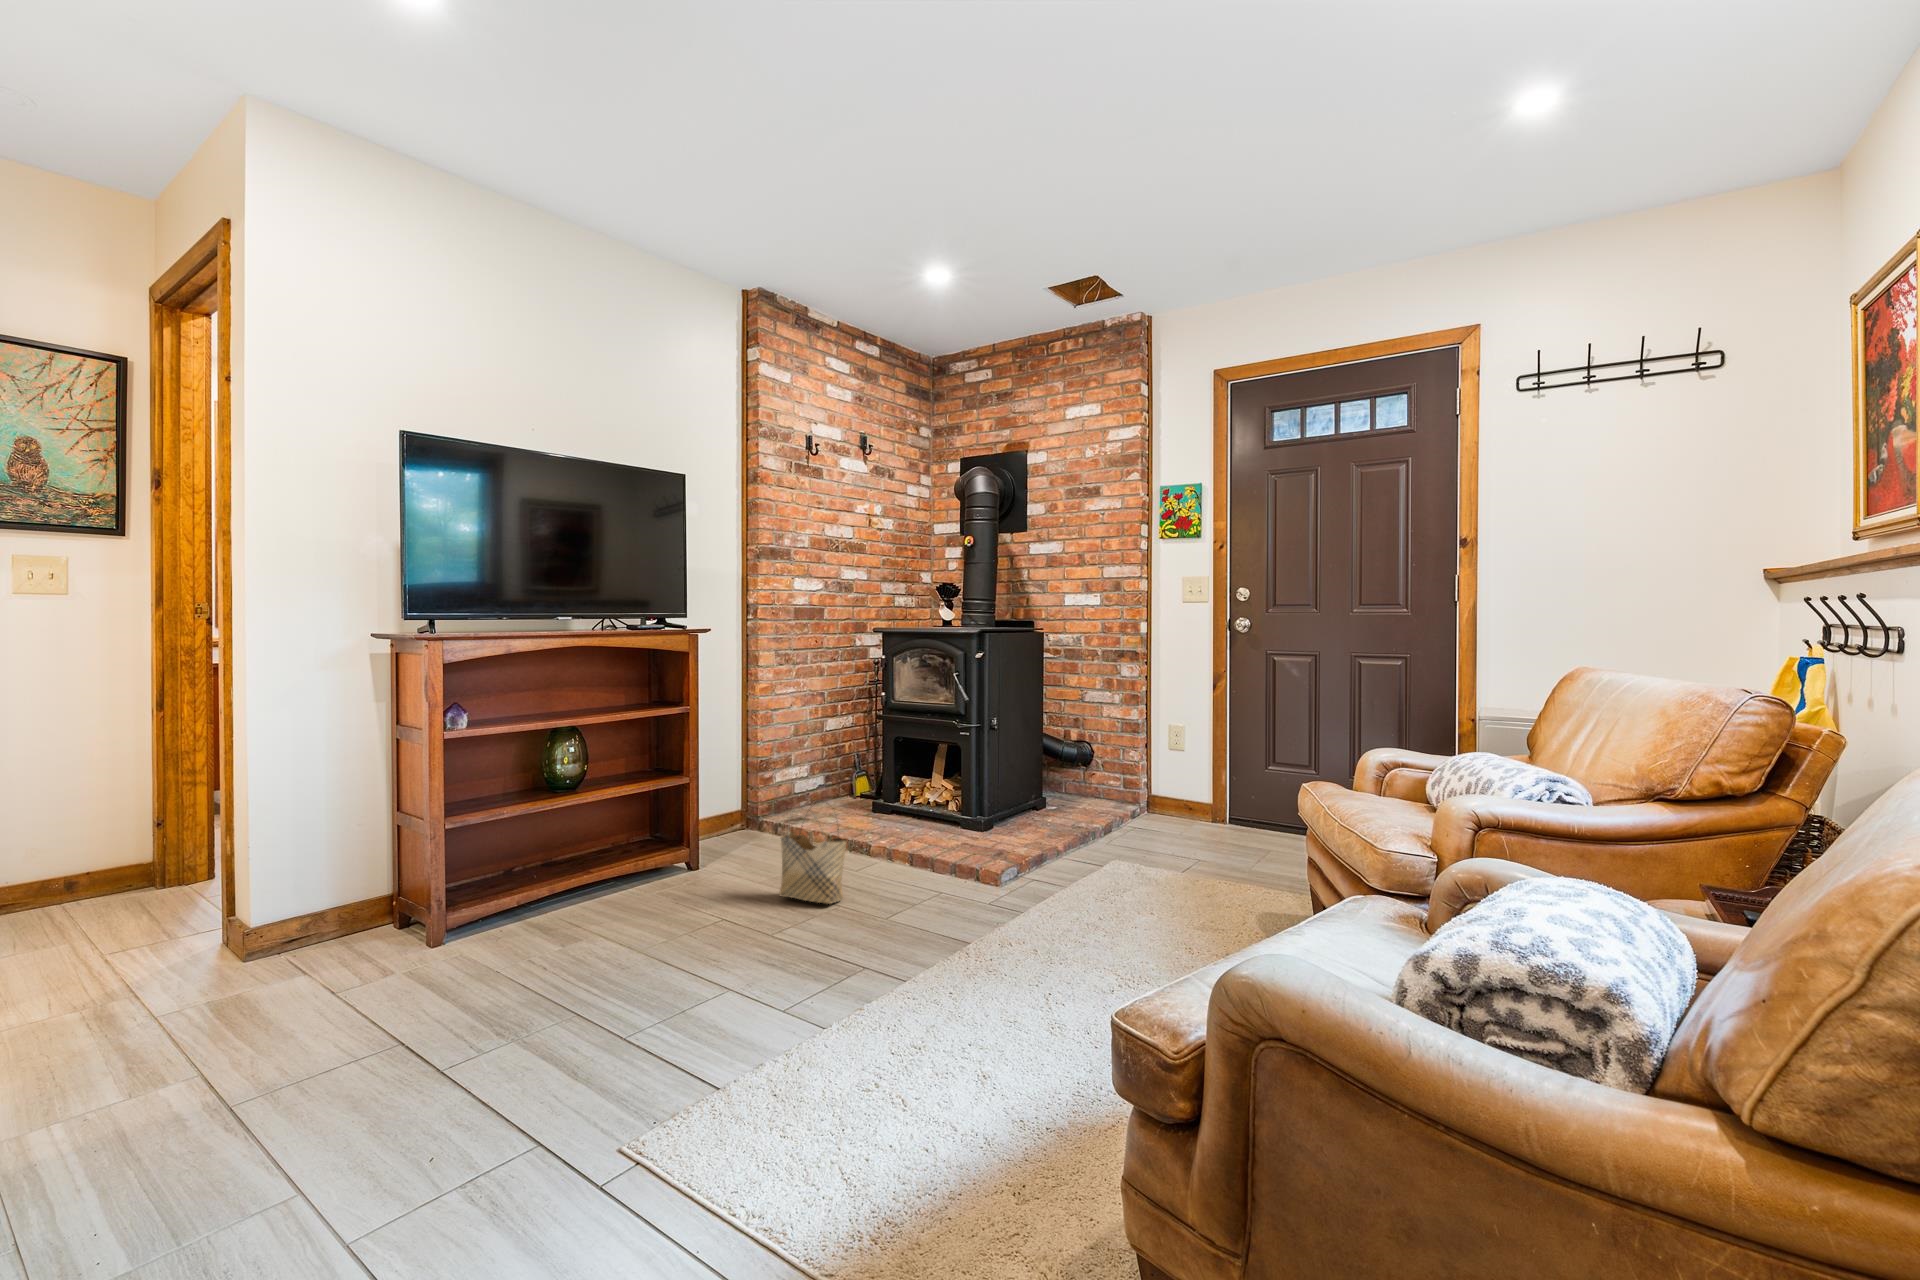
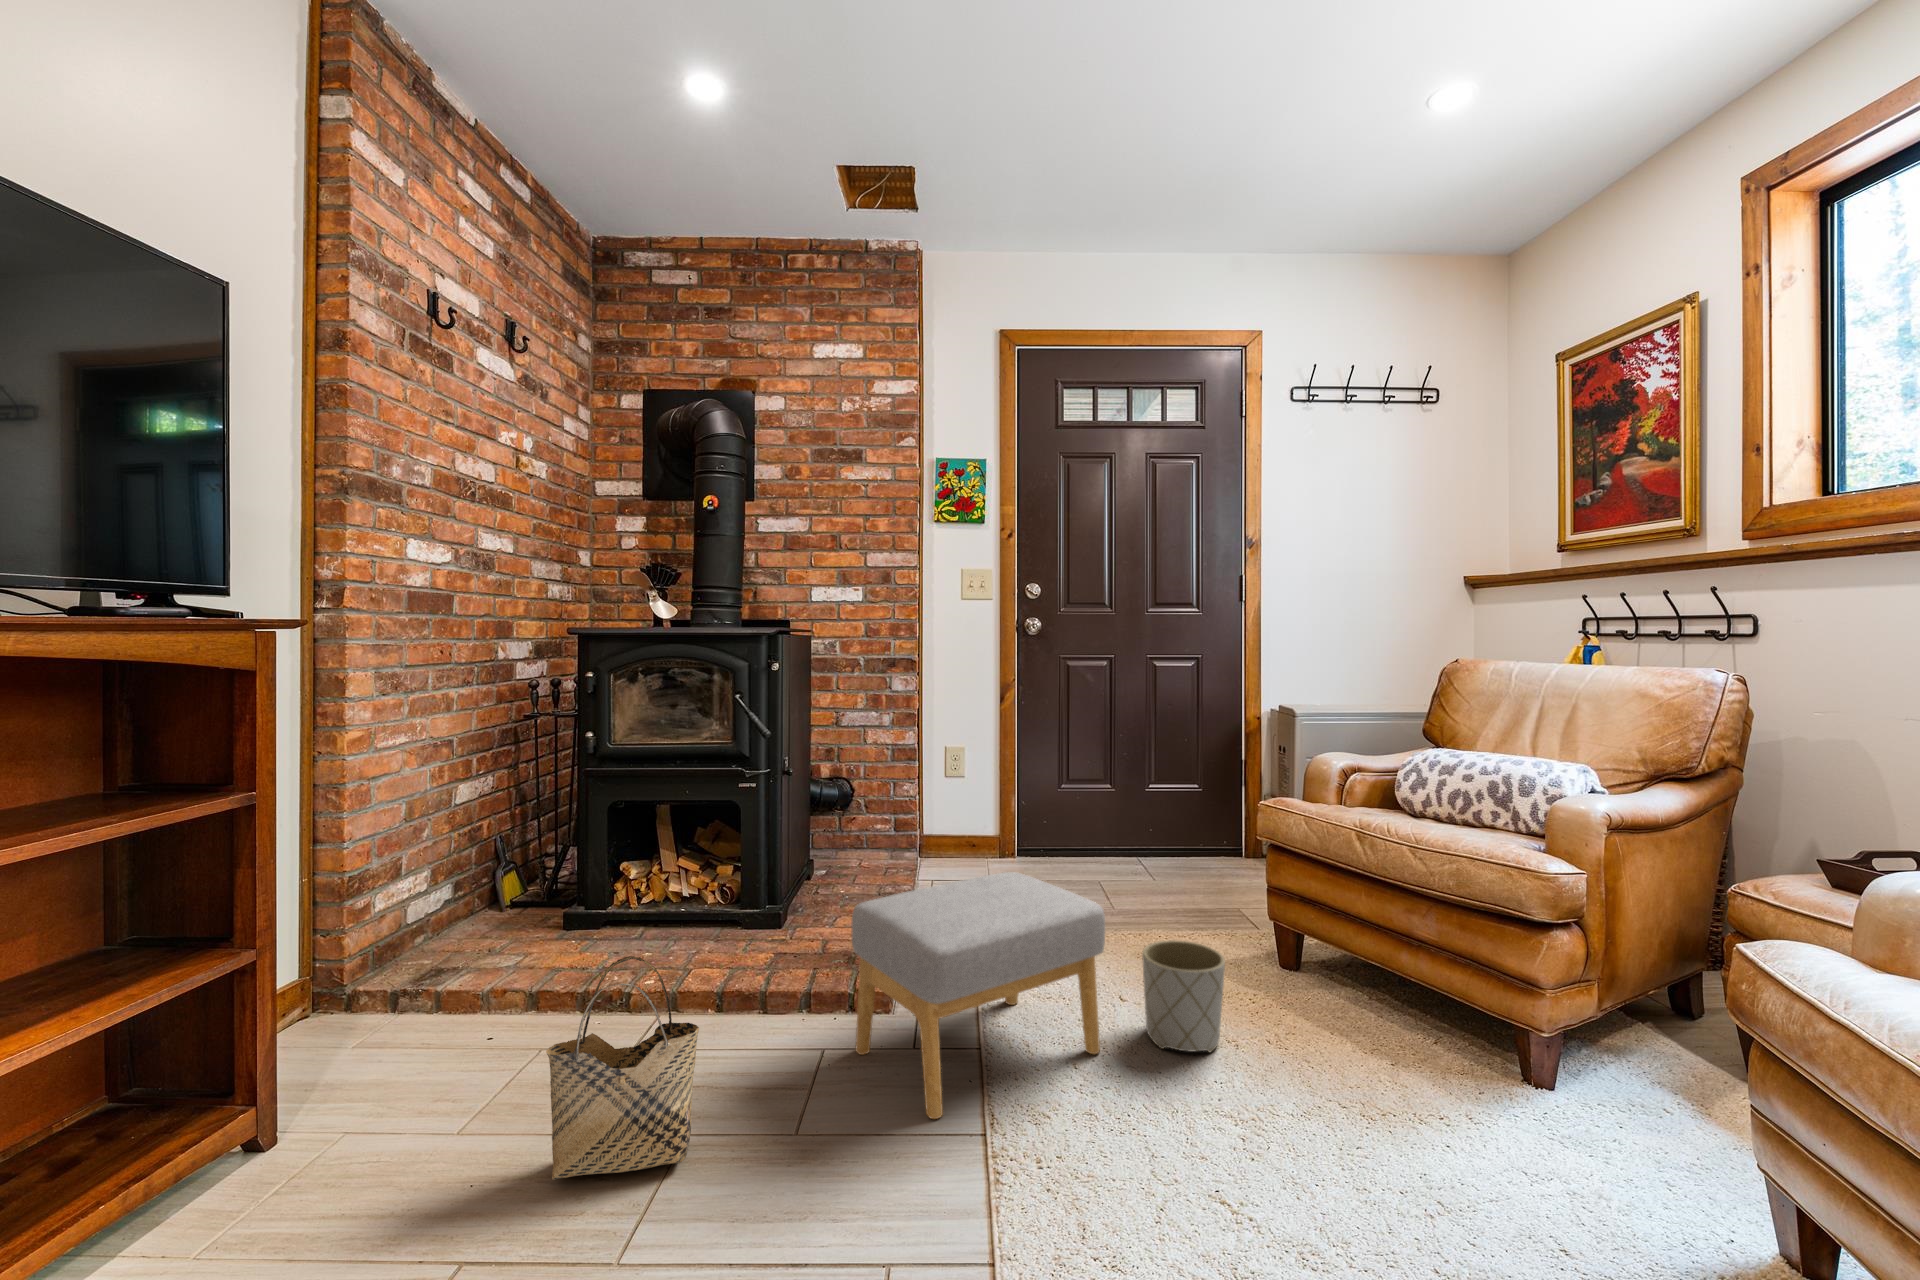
footstool: none [954,799,1102,922] -> present [852,872,1105,1119]
planter: none [1136,862,1196,940] -> present [1142,940,1225,1052]

